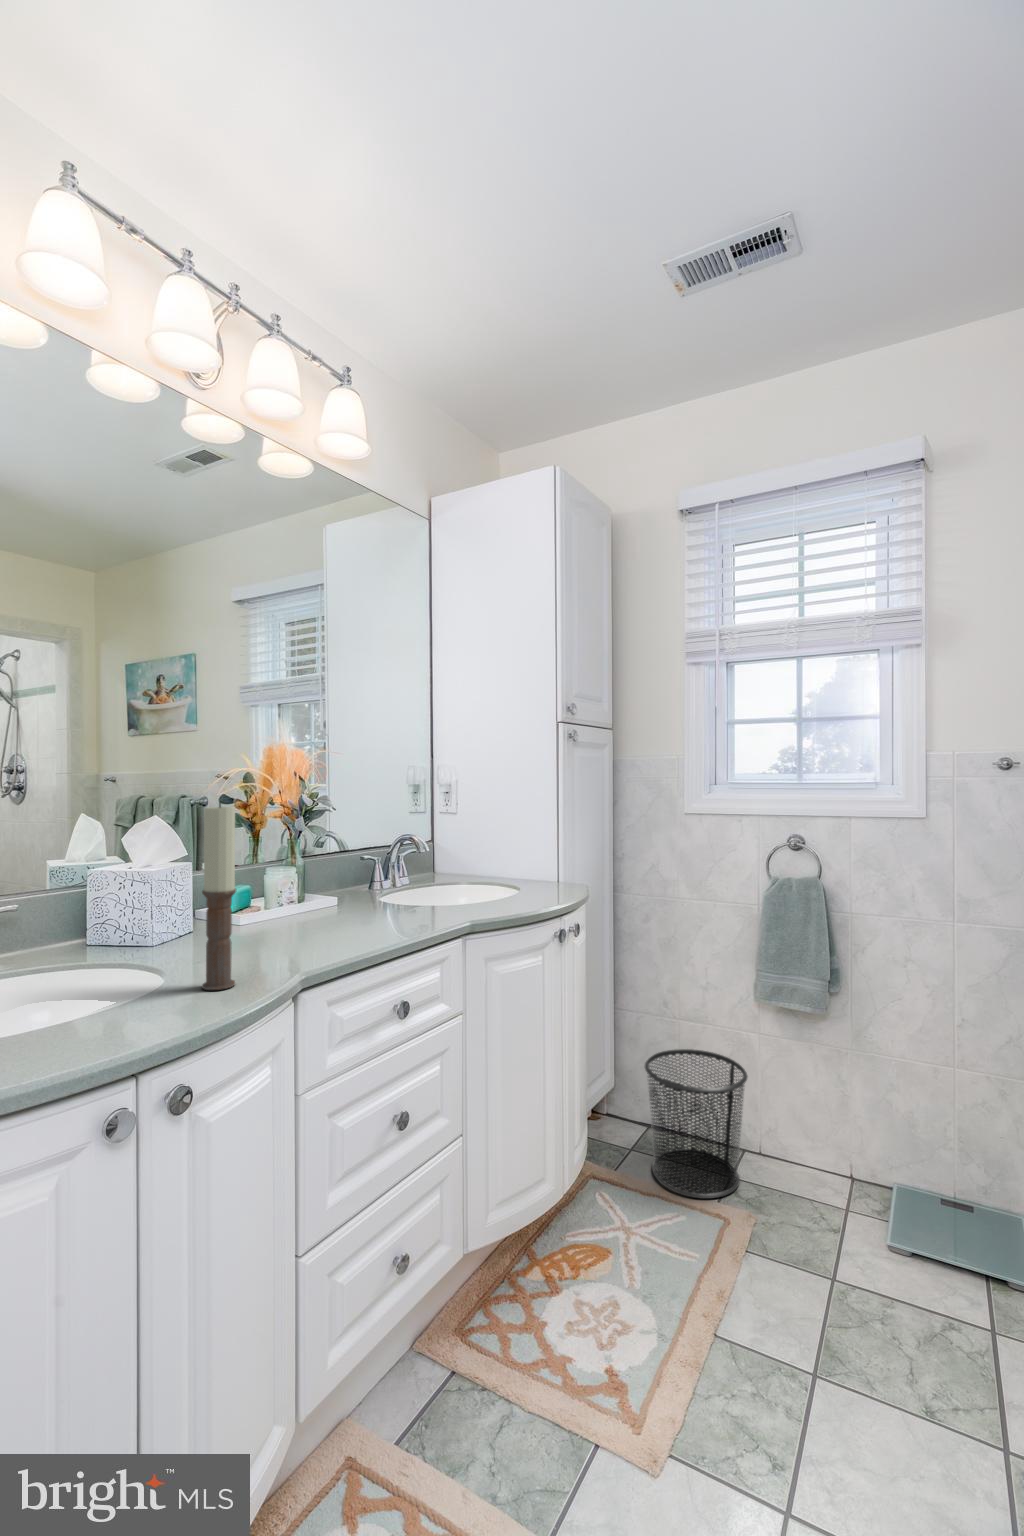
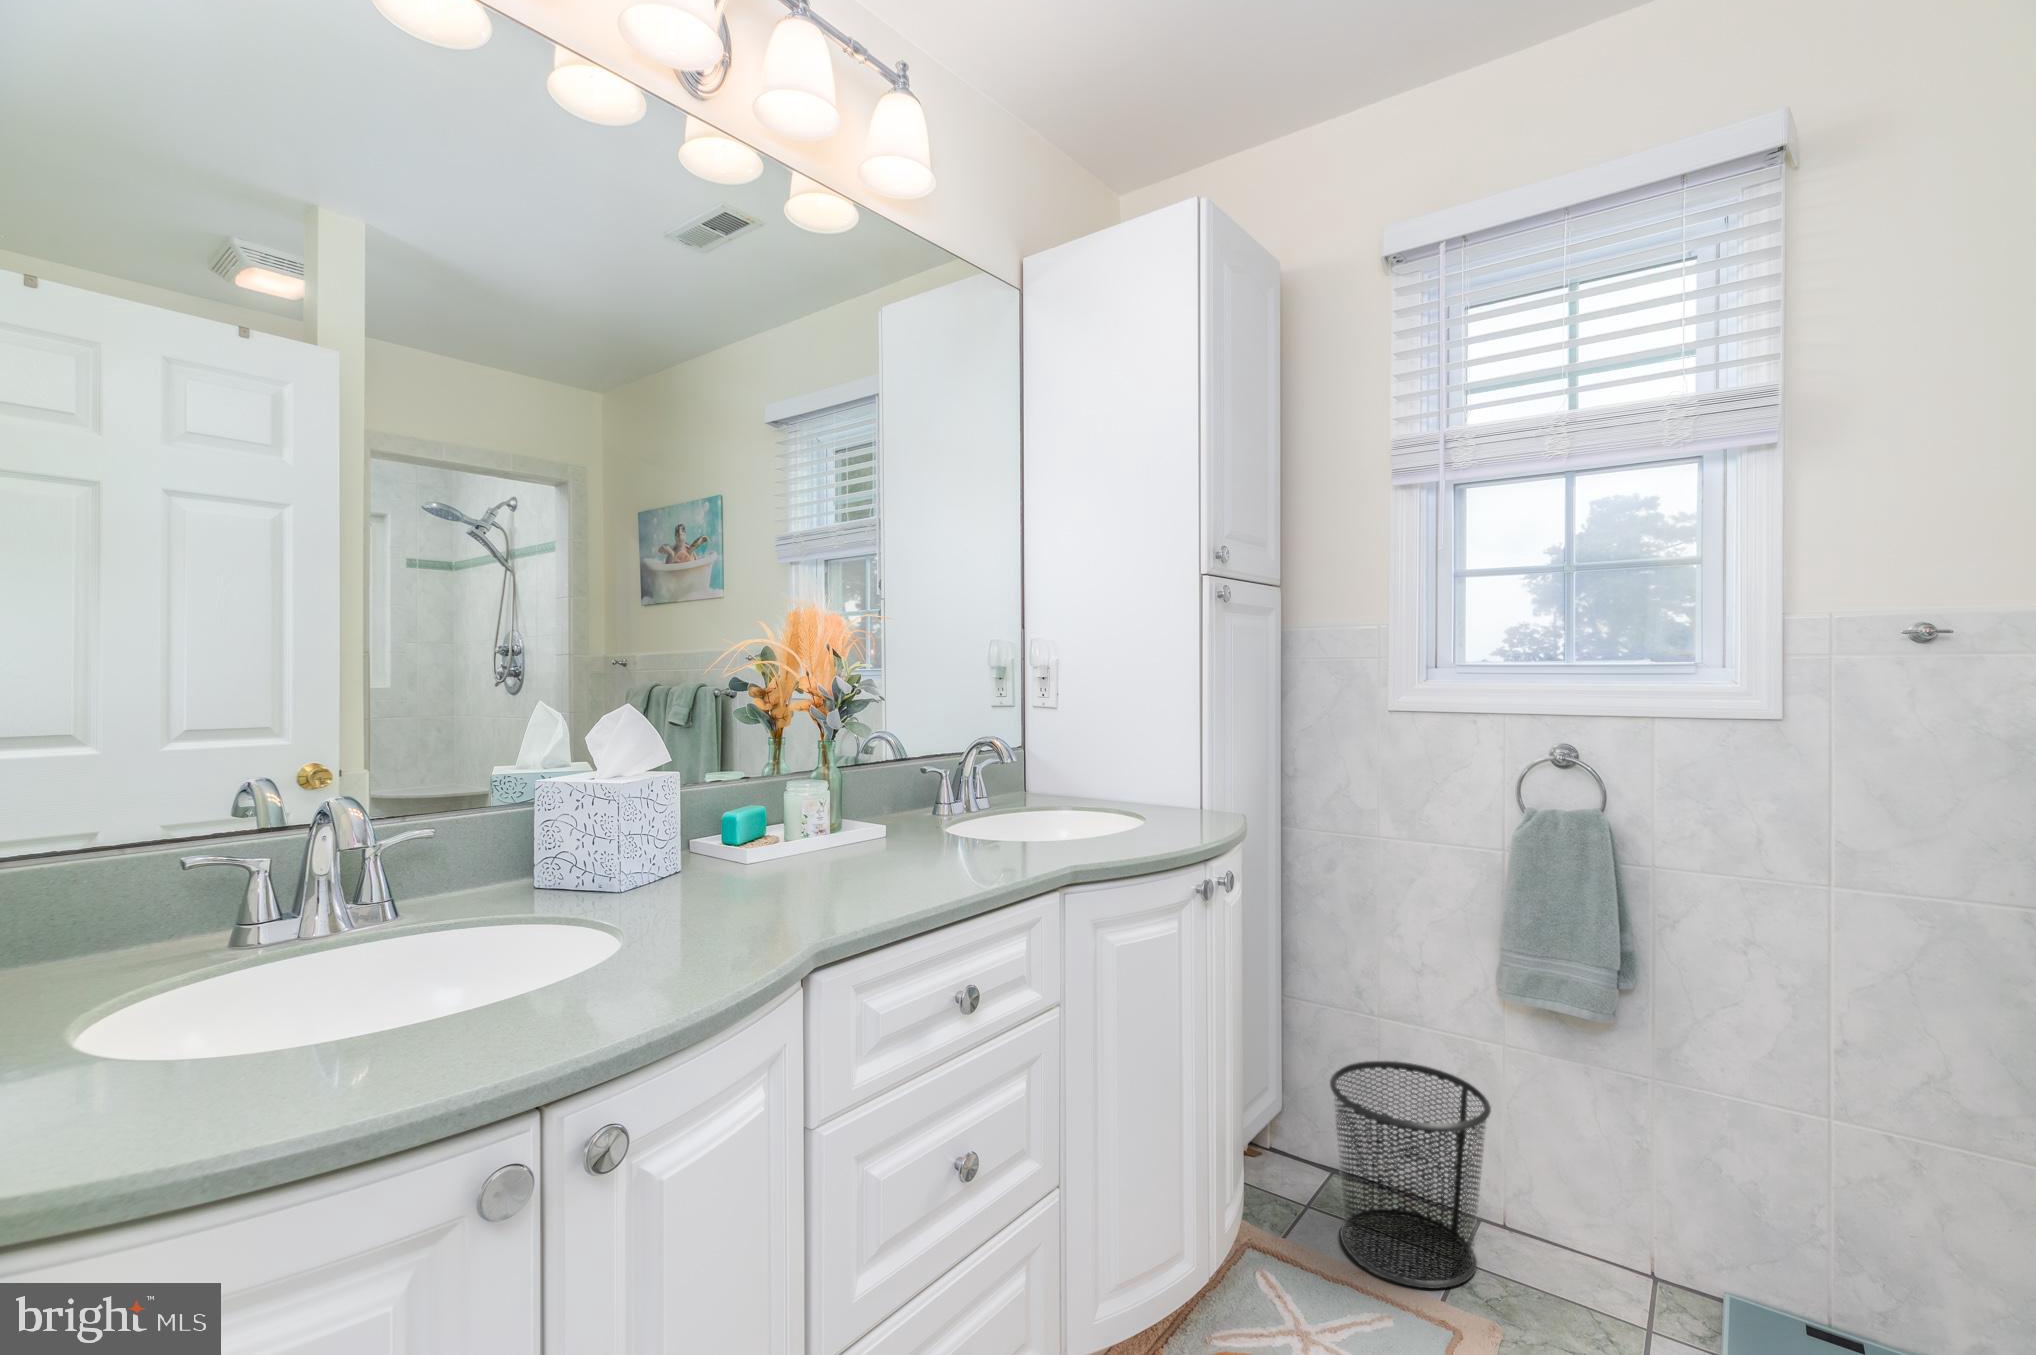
candle: present [202,803,236,990] -> none [678,675,727,959]

